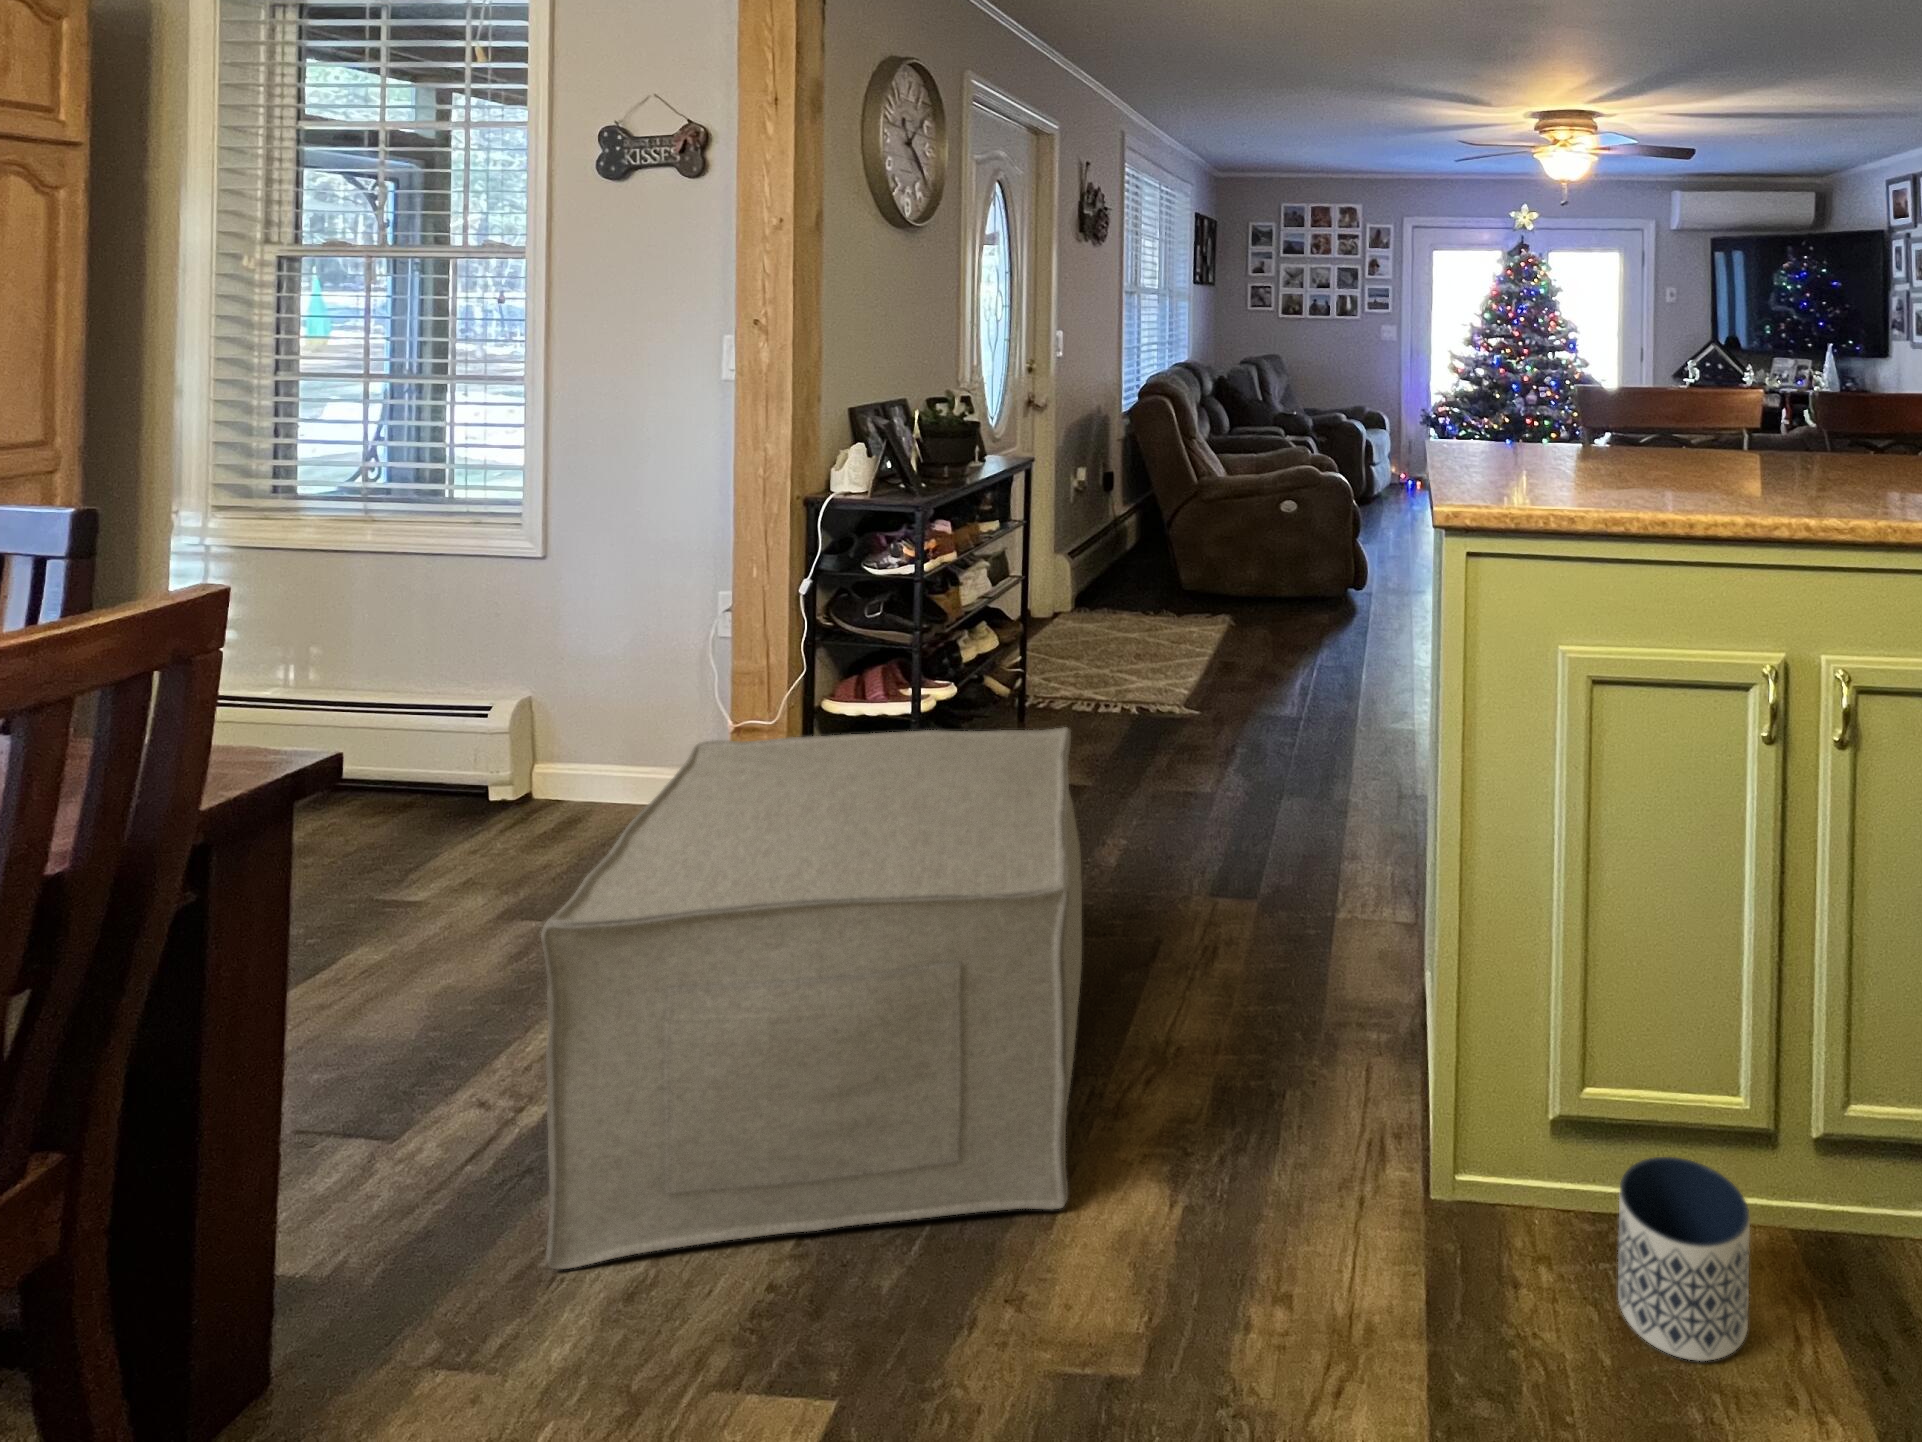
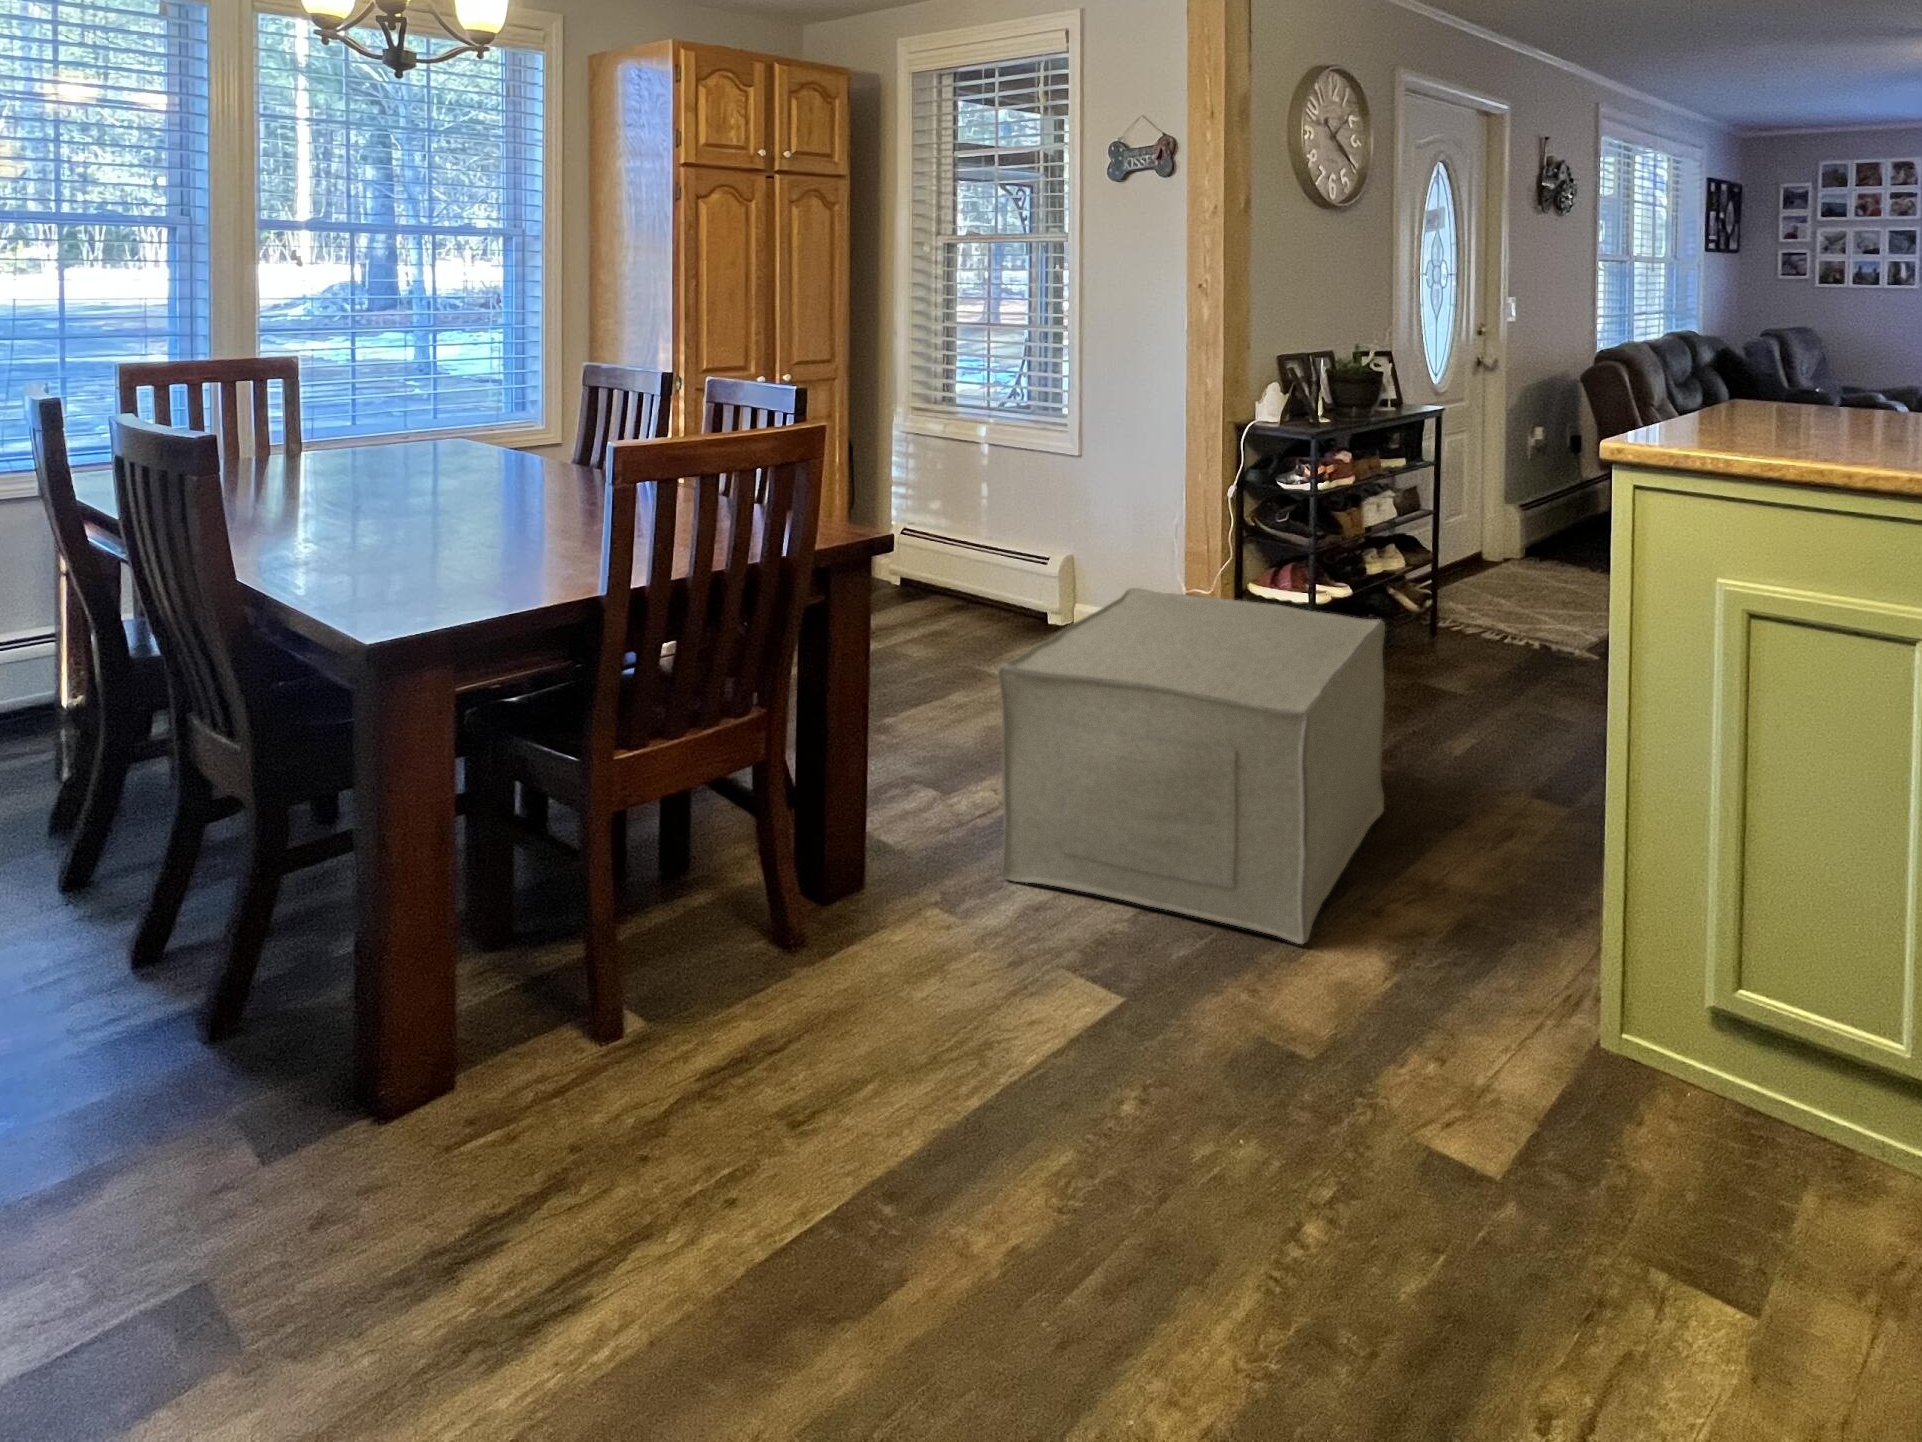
planter: present [1618,1157,1750,1361] -> none [1702,1040,1825,1208]

